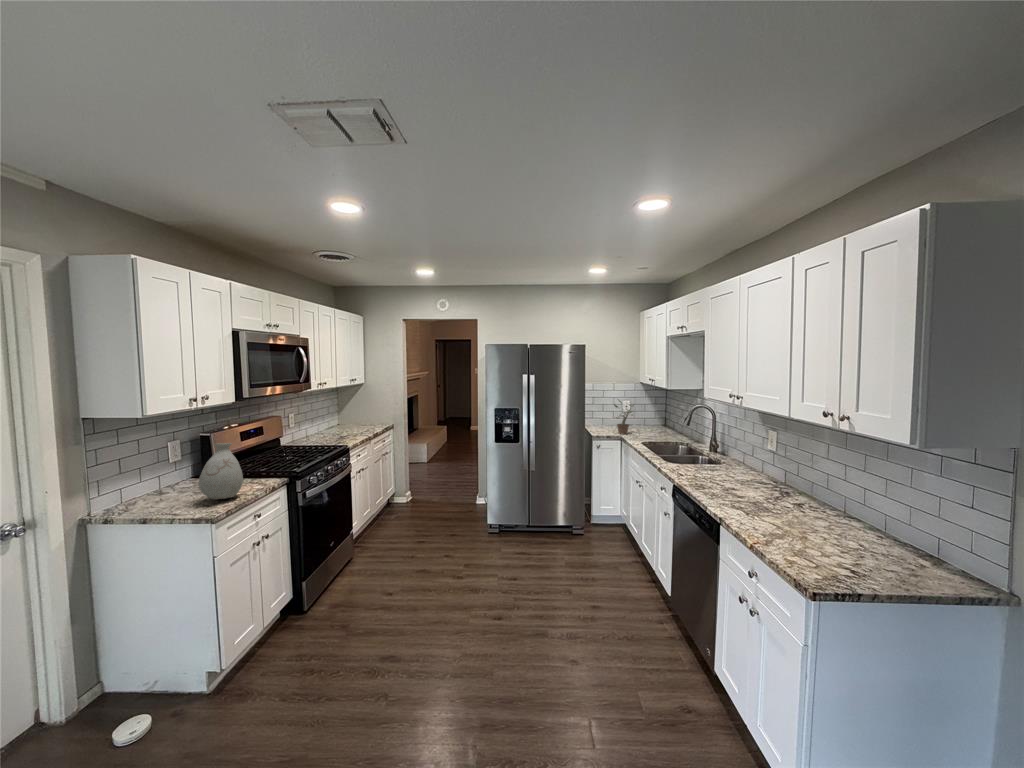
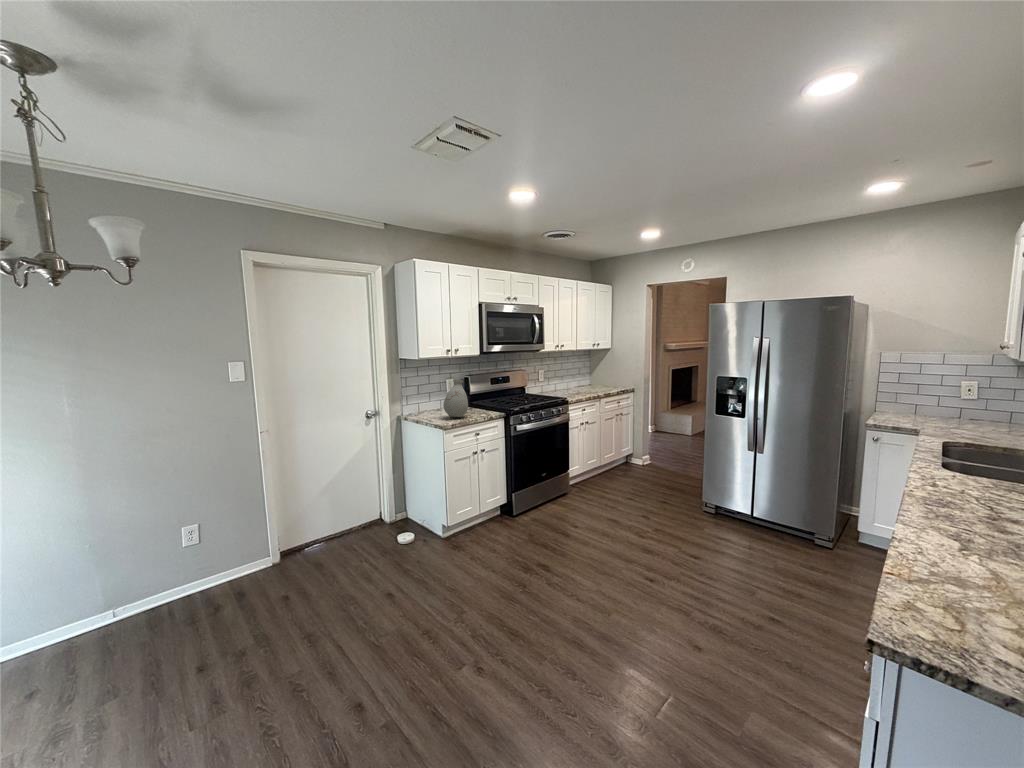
potted plant: present [614,400,632,434] -> none [910,372,966,427]

